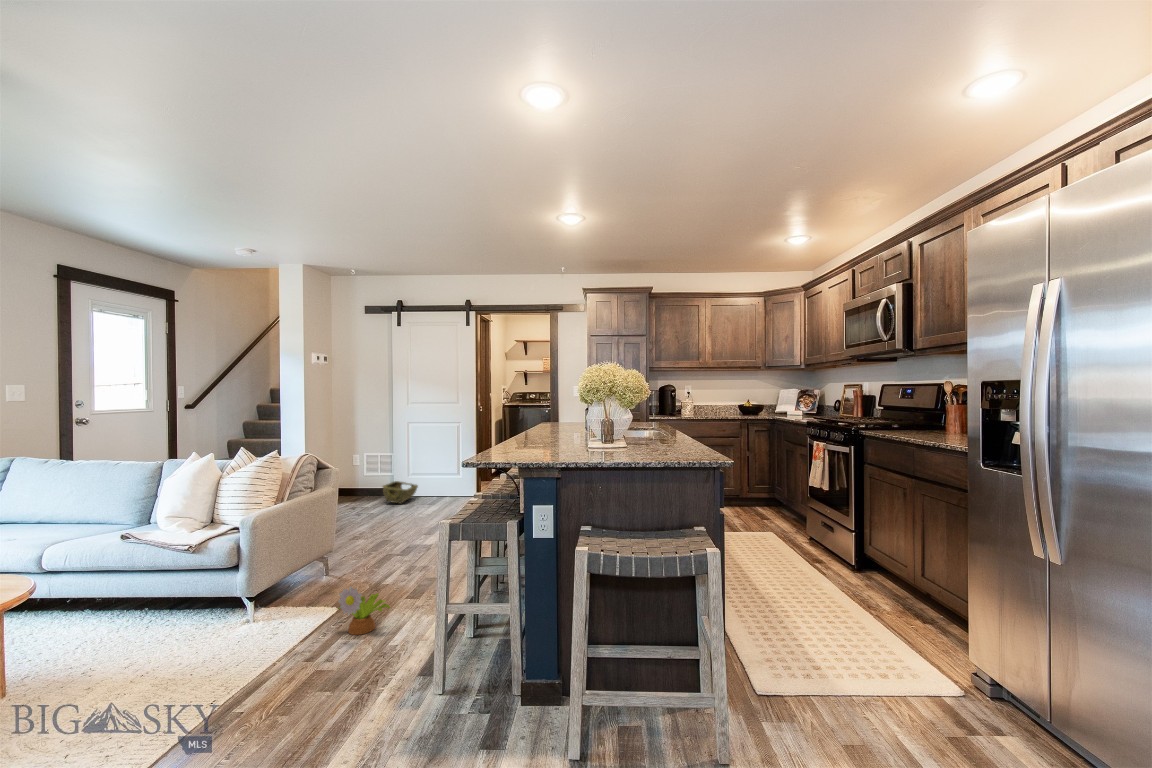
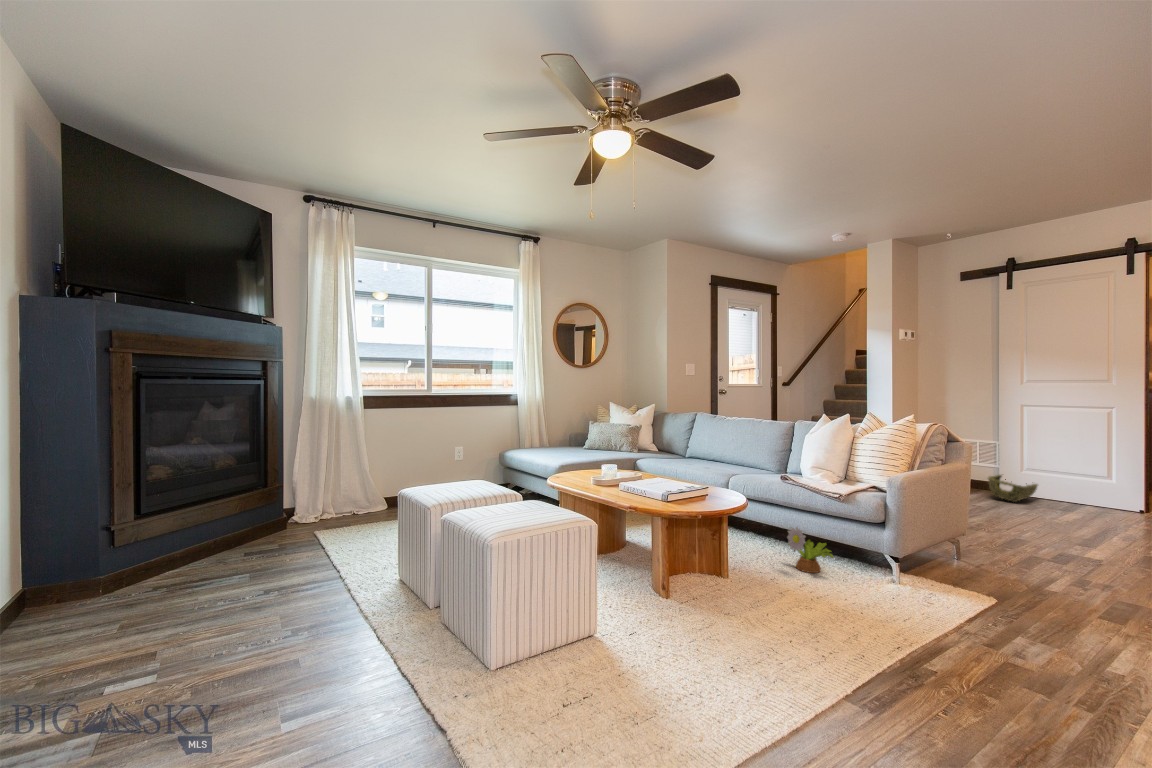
decorative plant: present [338,586,390,635] -> present [787,527,833,573]

